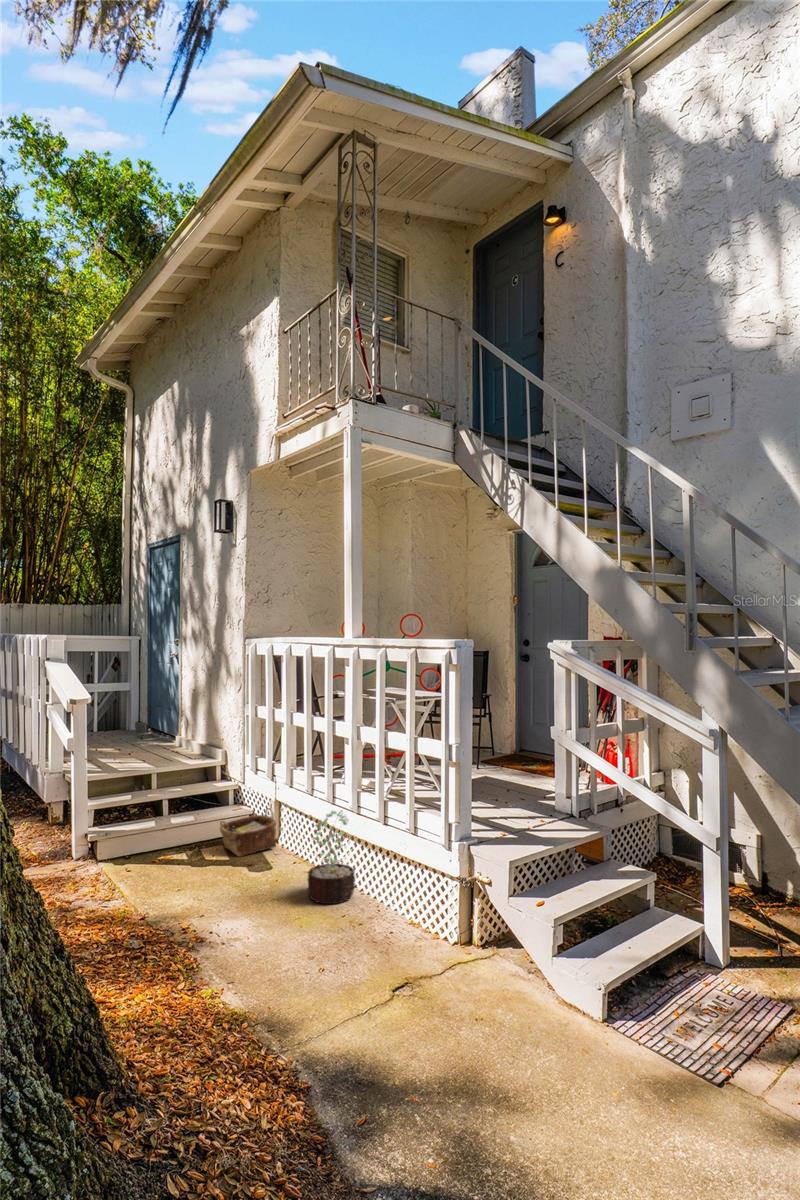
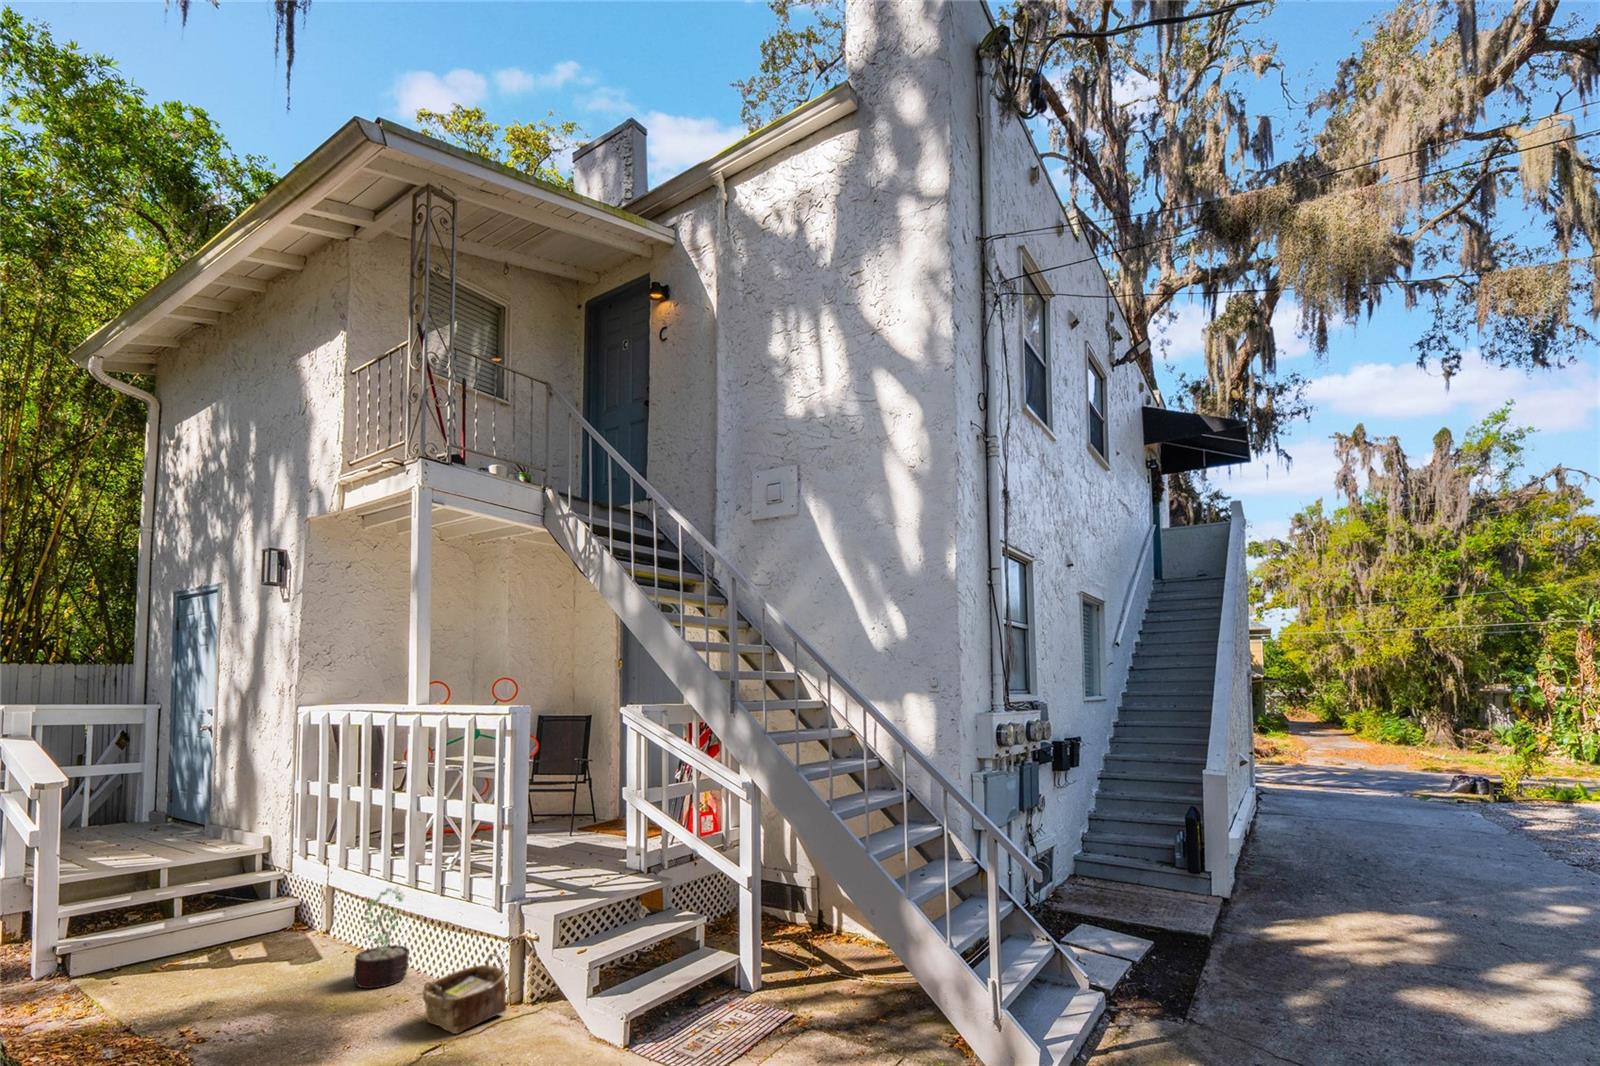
woven basket: present [220,808,276,857] -> present [423,954,506,1034]

